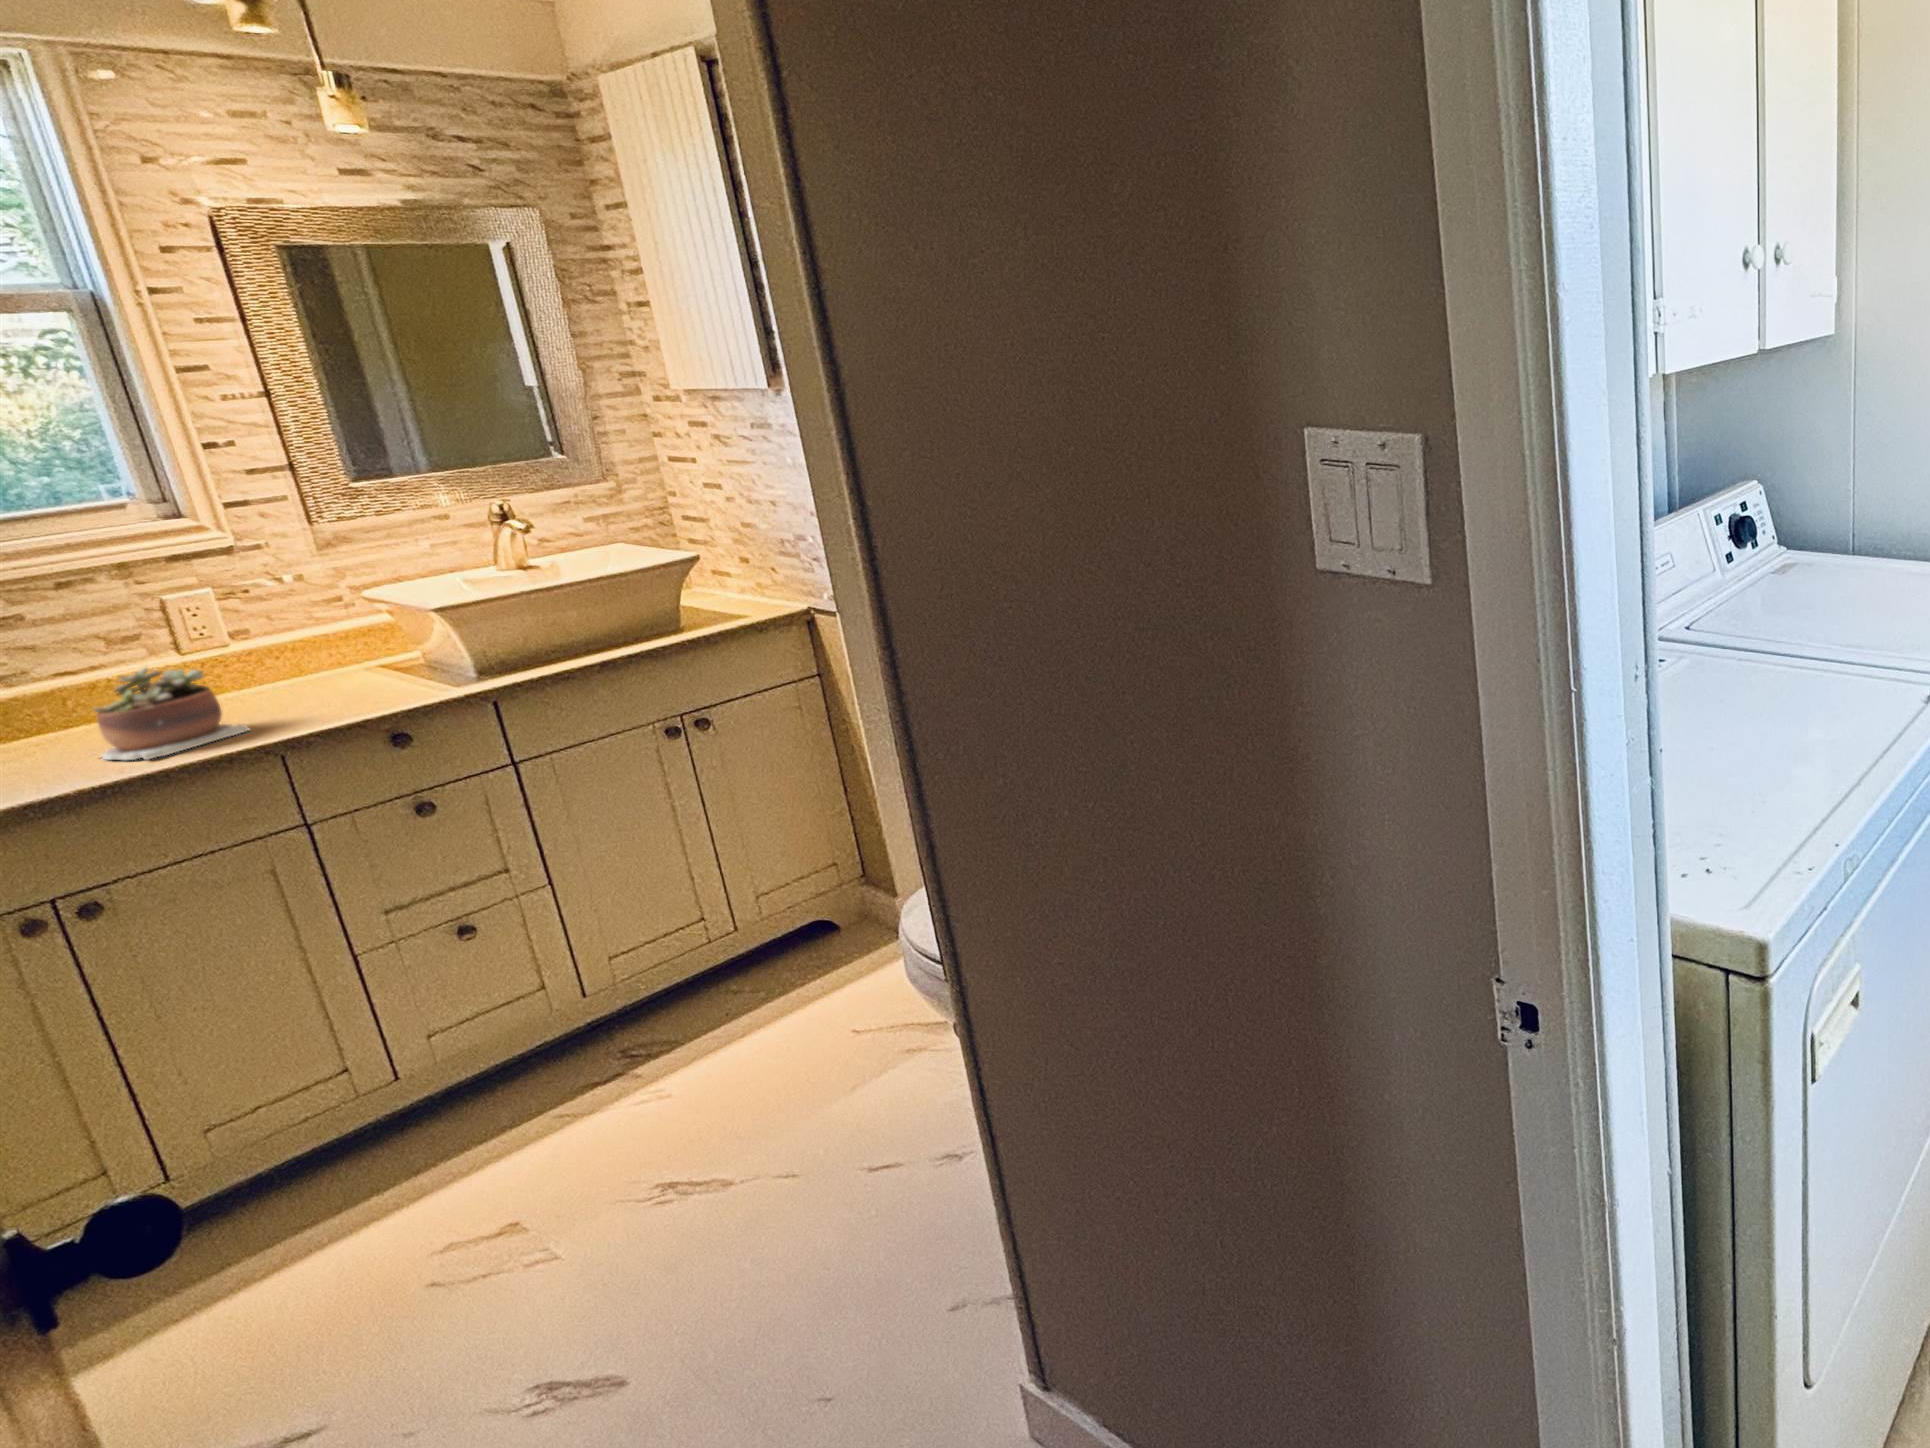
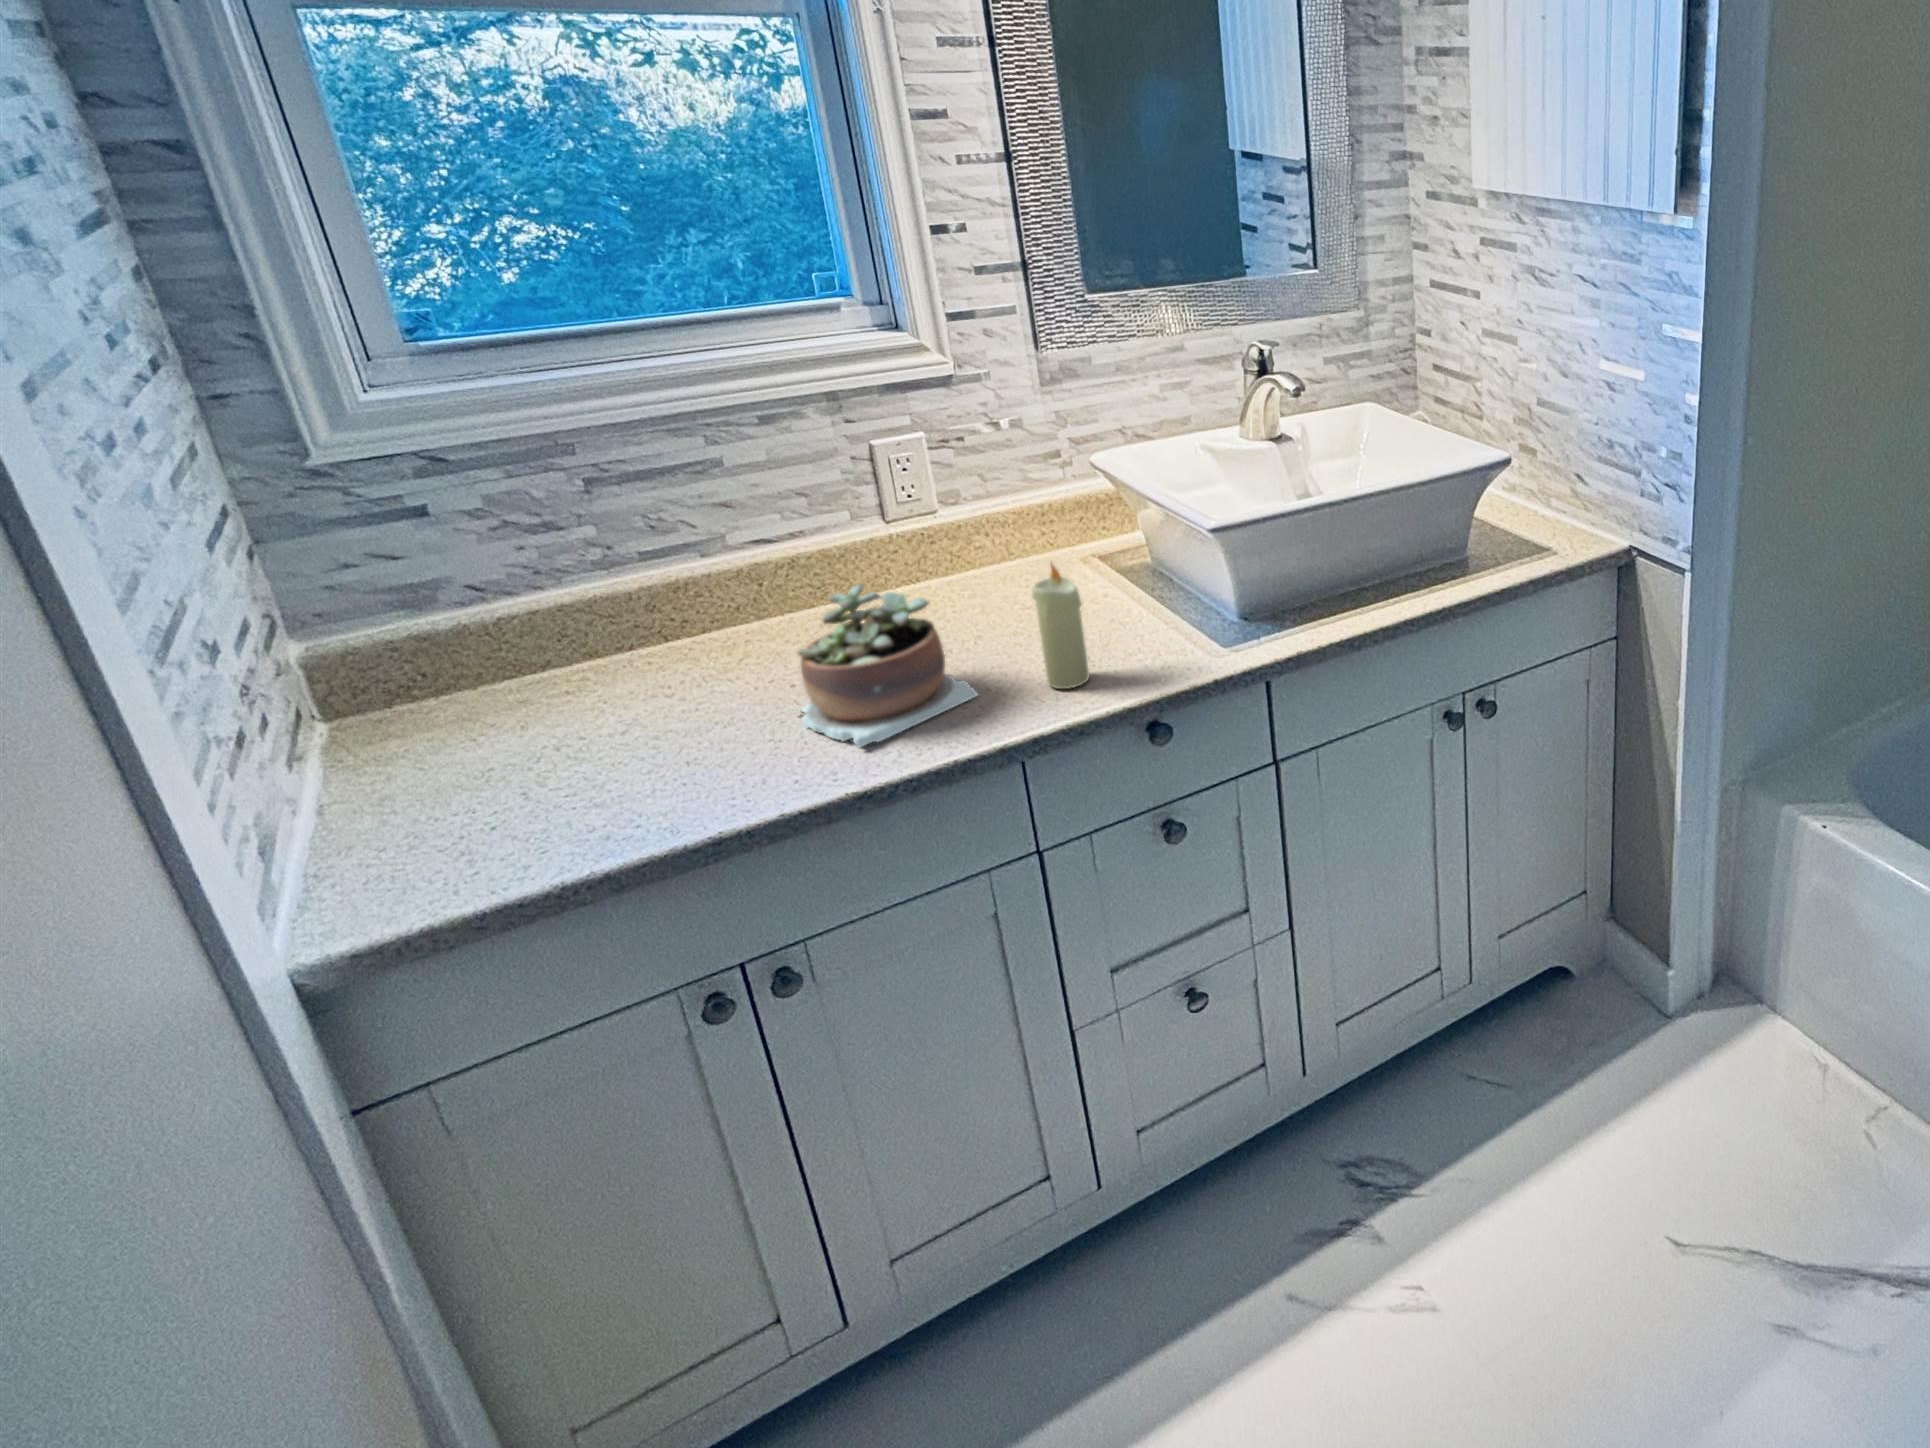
candle: none [287,635,344,719] -> present [1032,564,1089,689]

